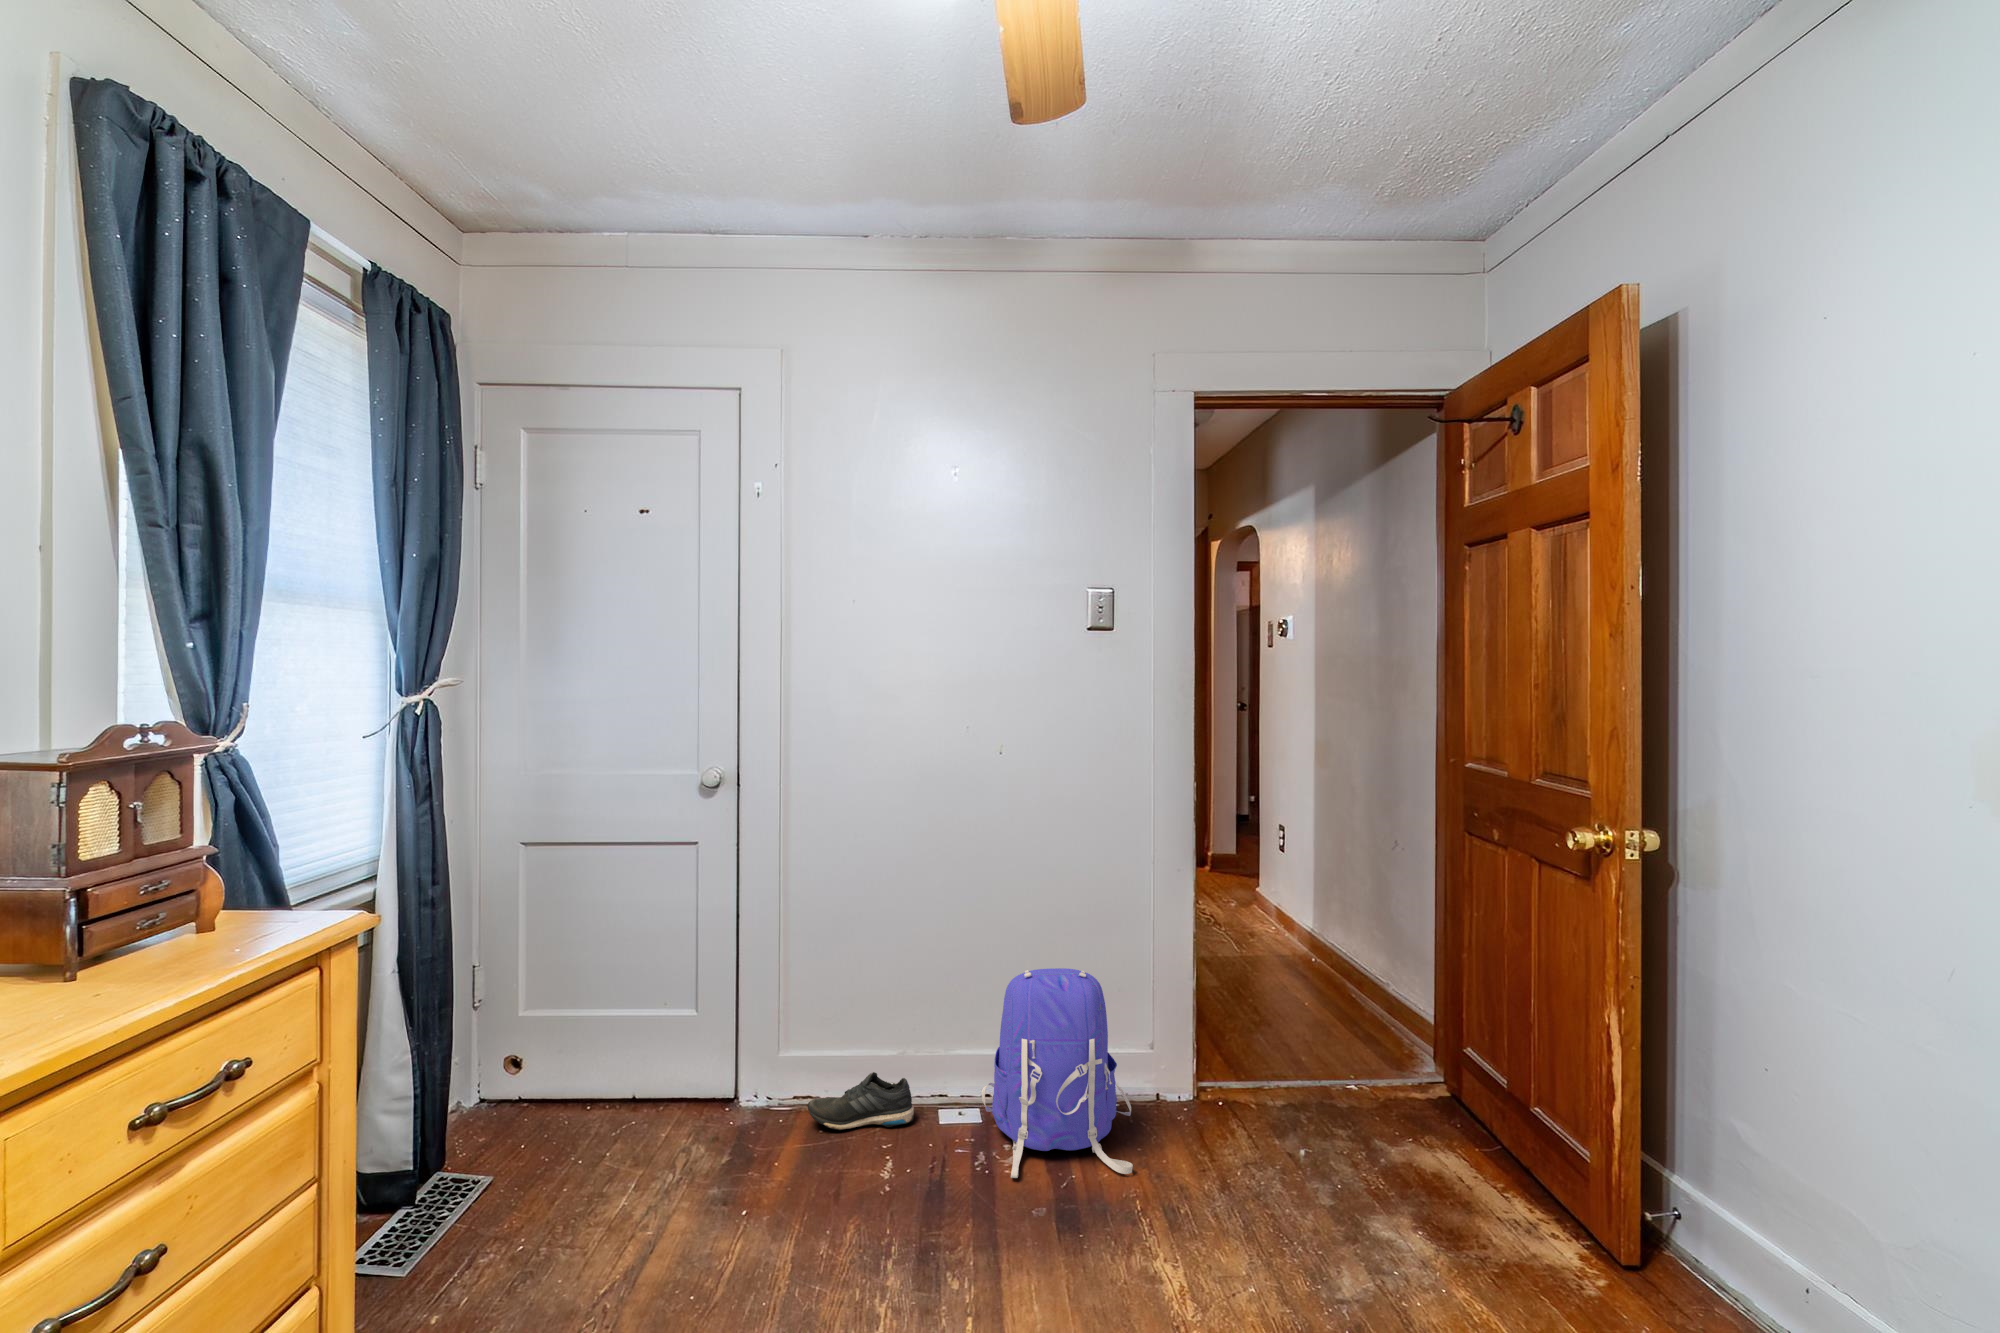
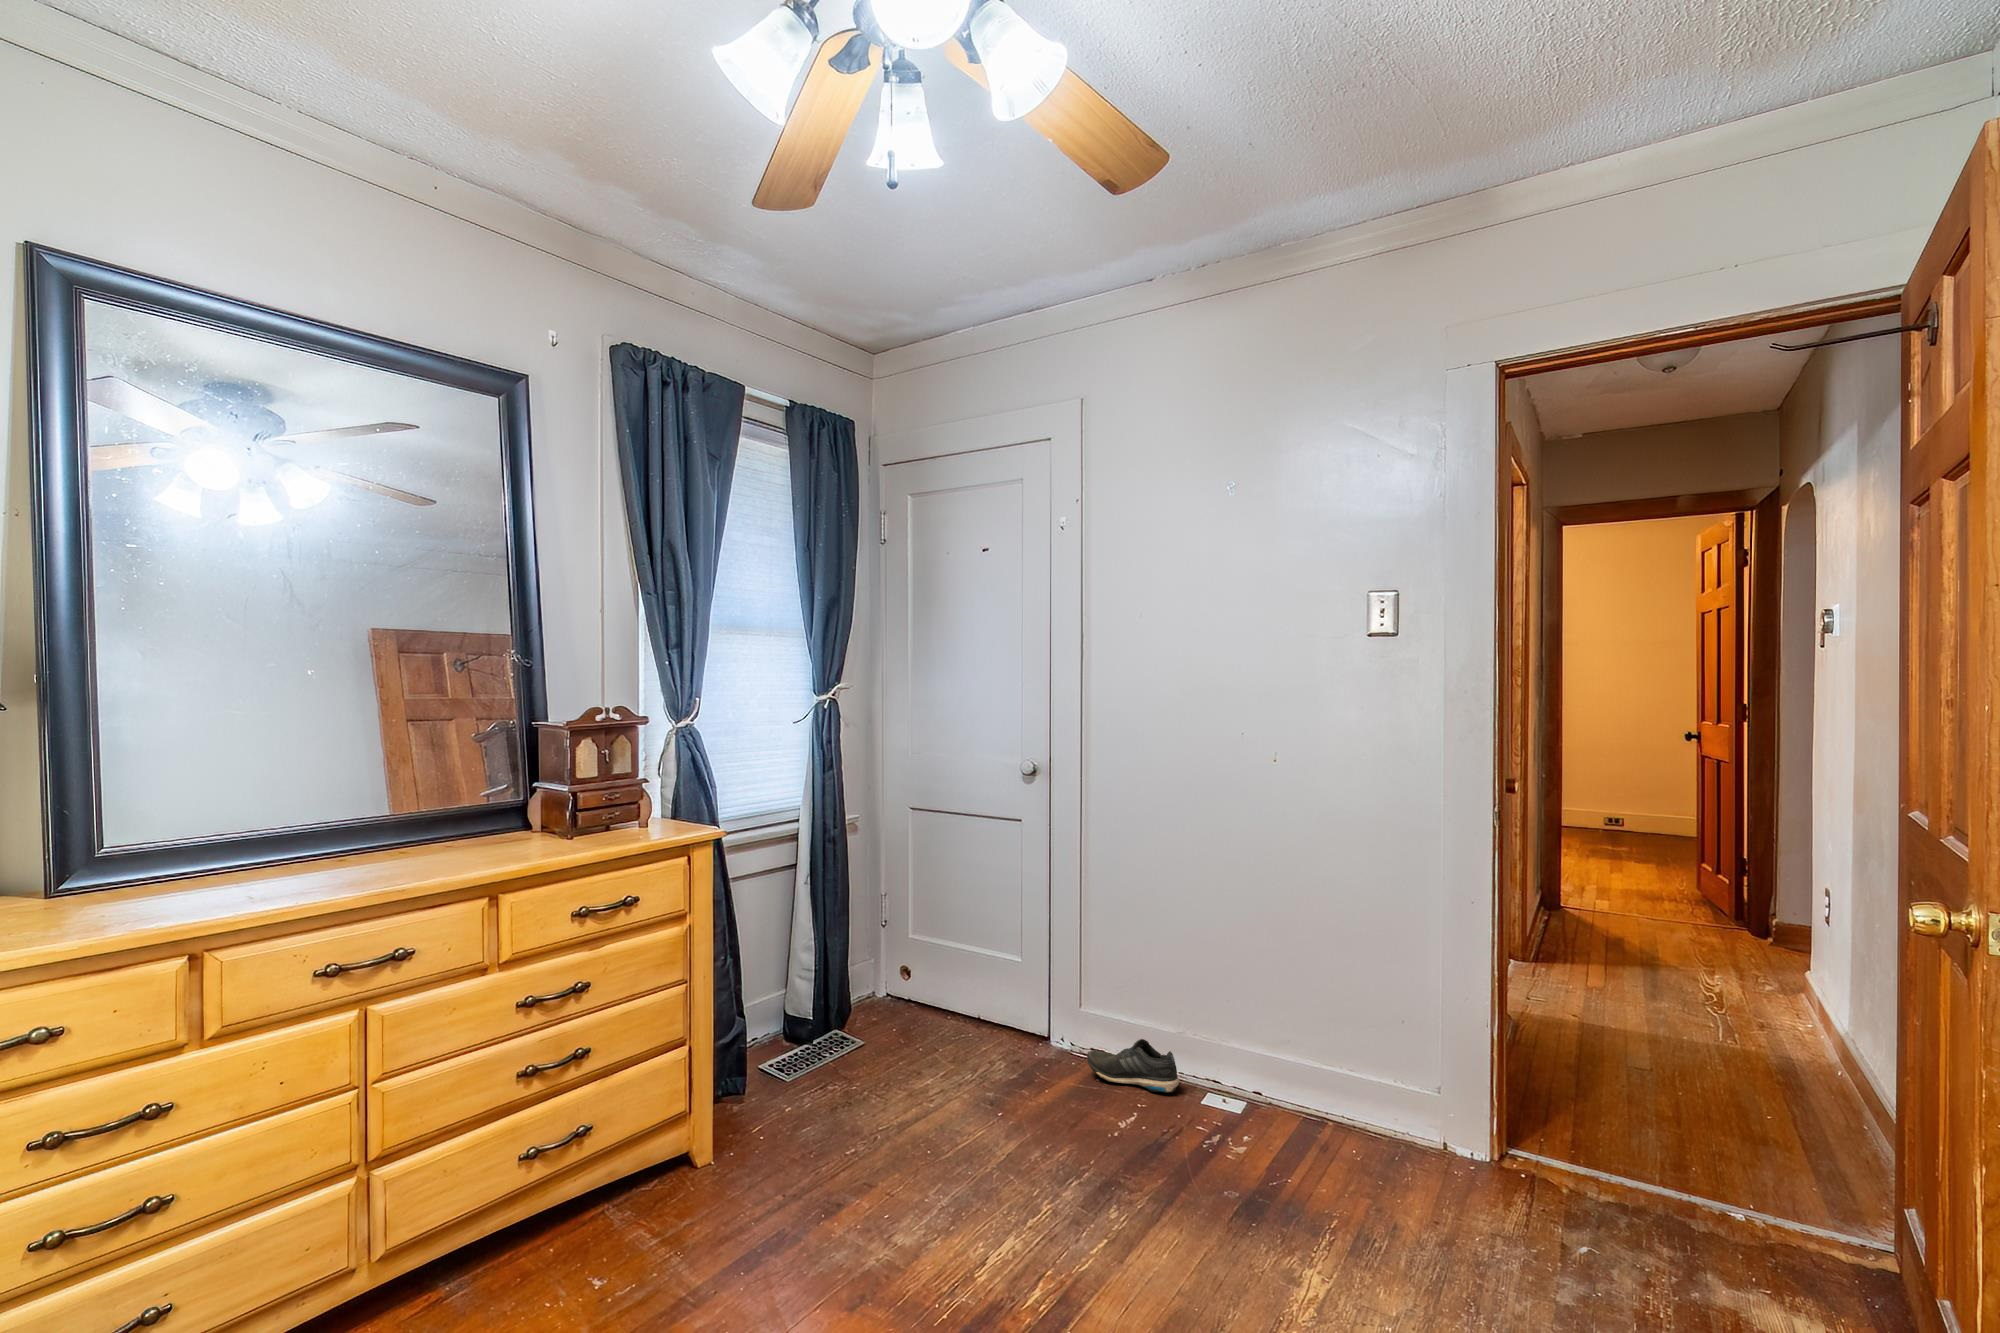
backpack: present [982,968,1133,1178] -> none [1223,969,1392,1196]

